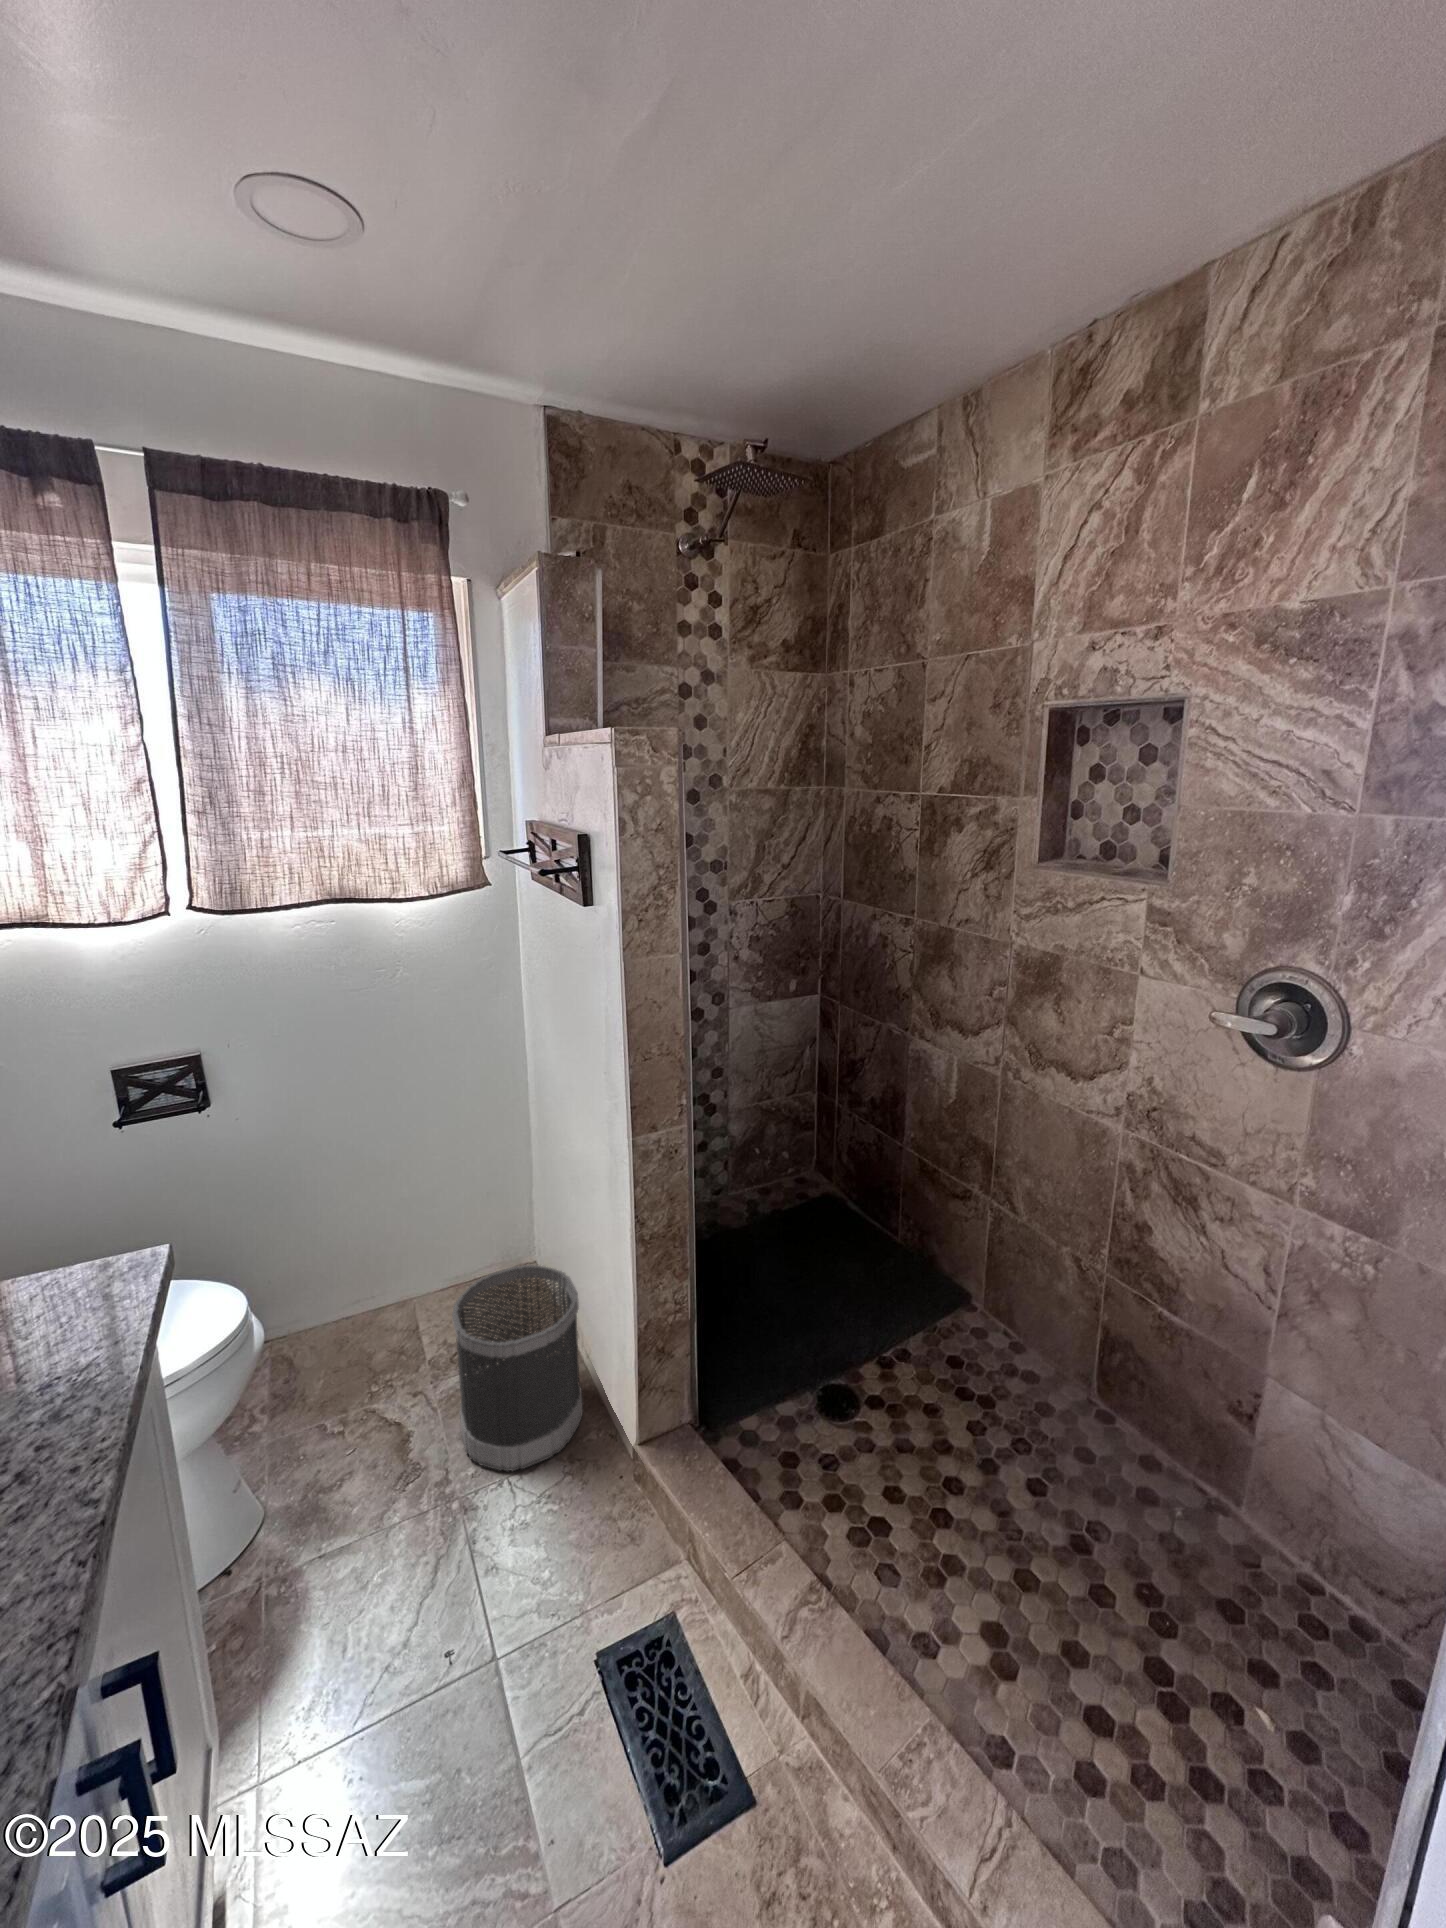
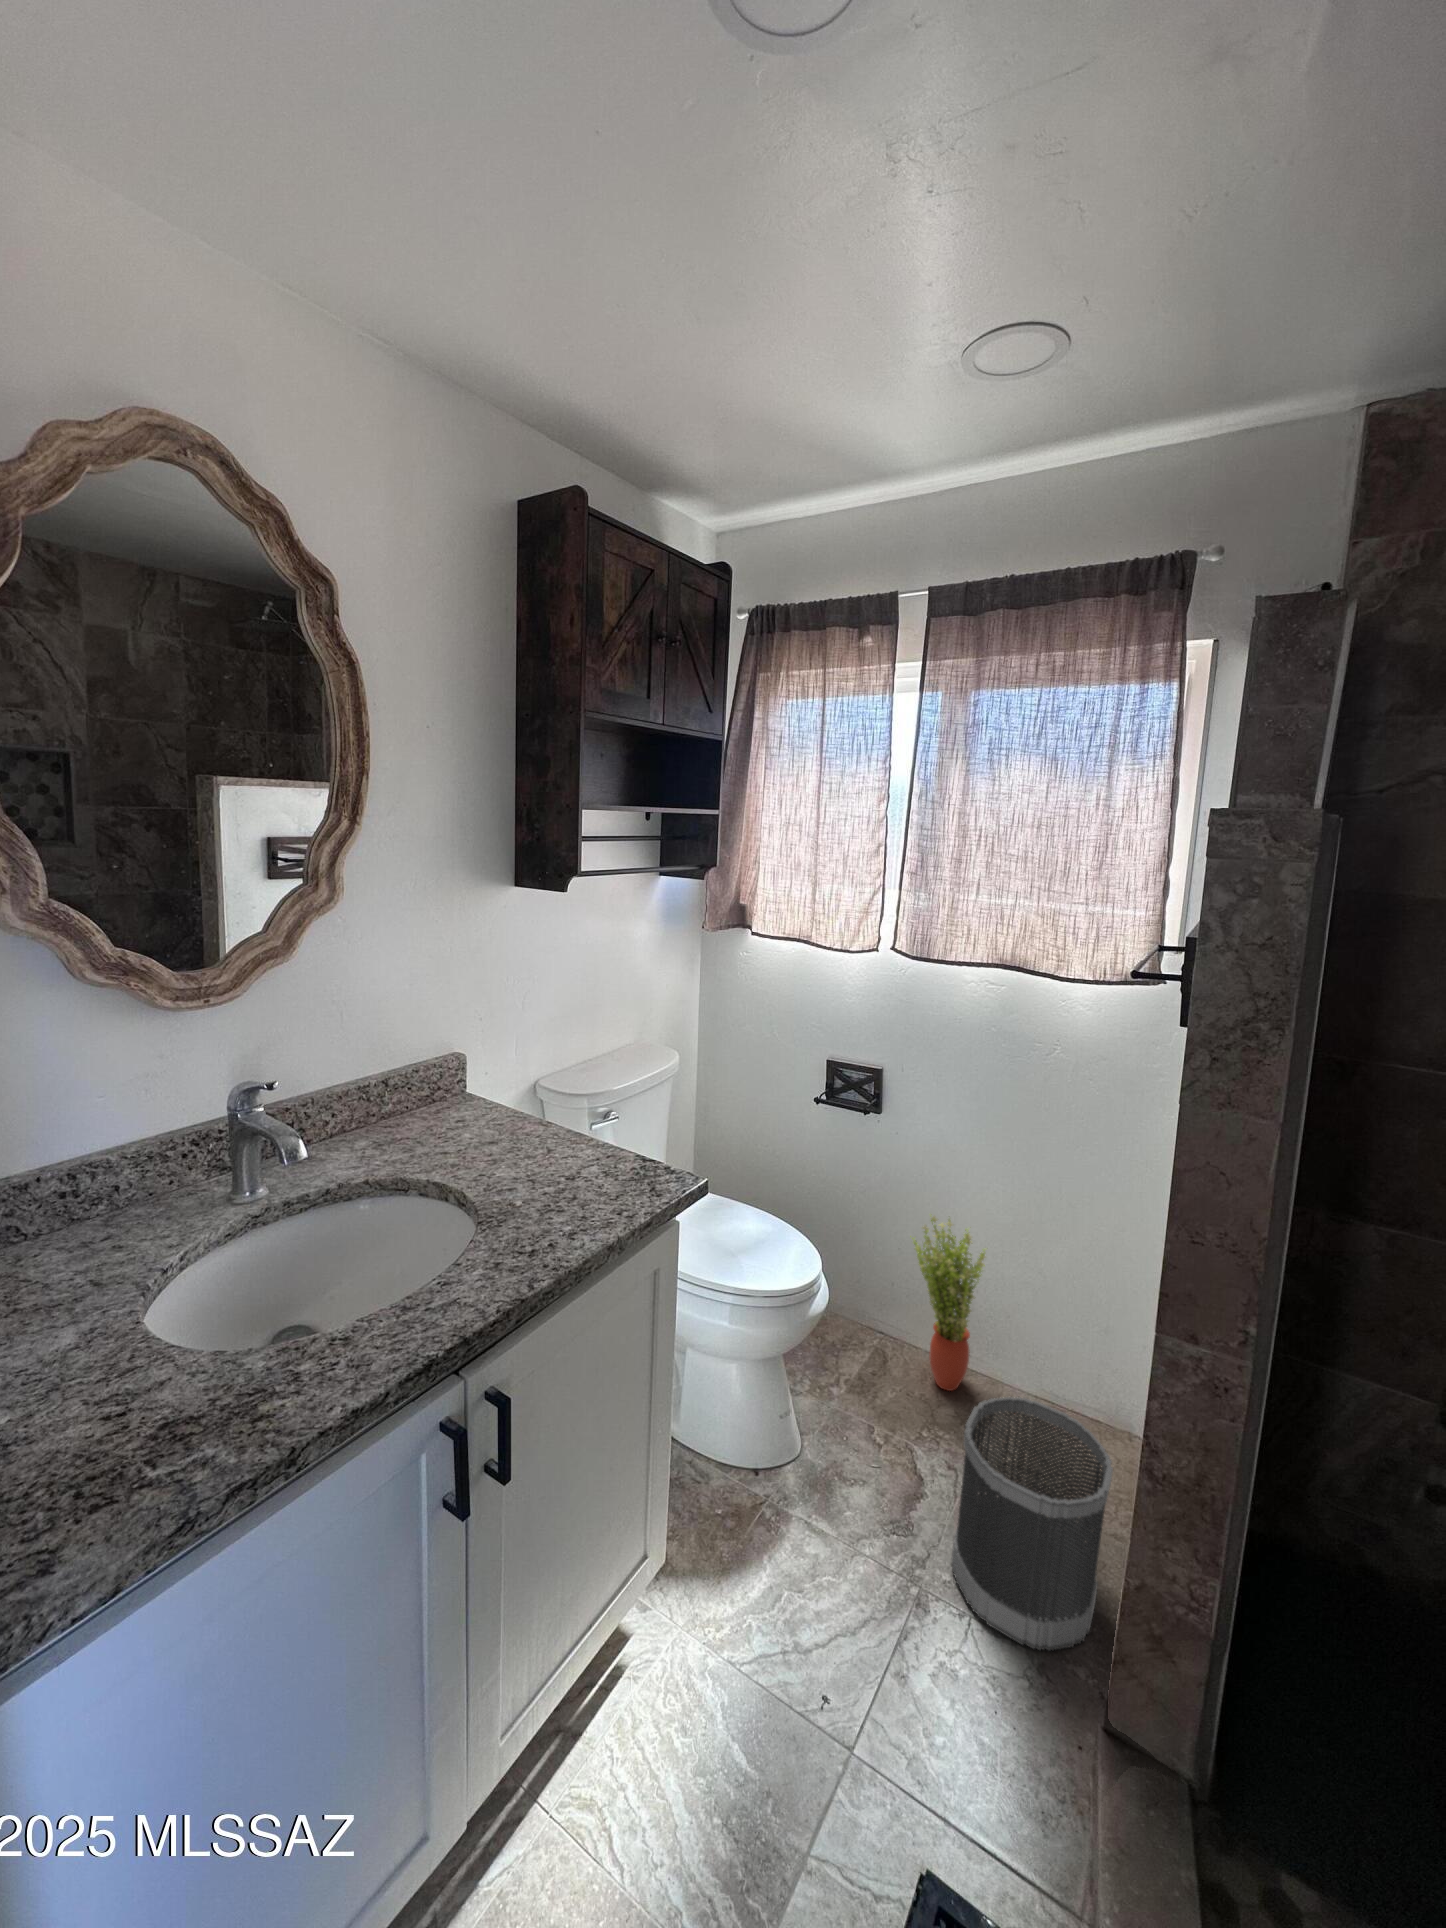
potted plant: none [296,1172,386,1342] -> present [910,1217,985,1391]

